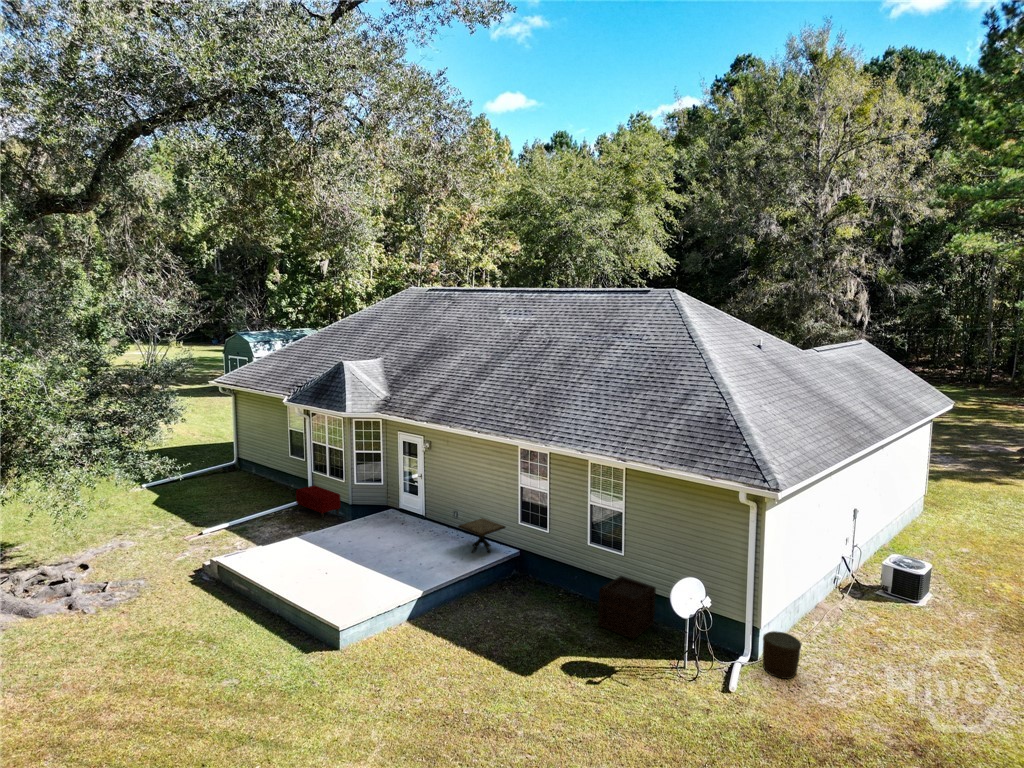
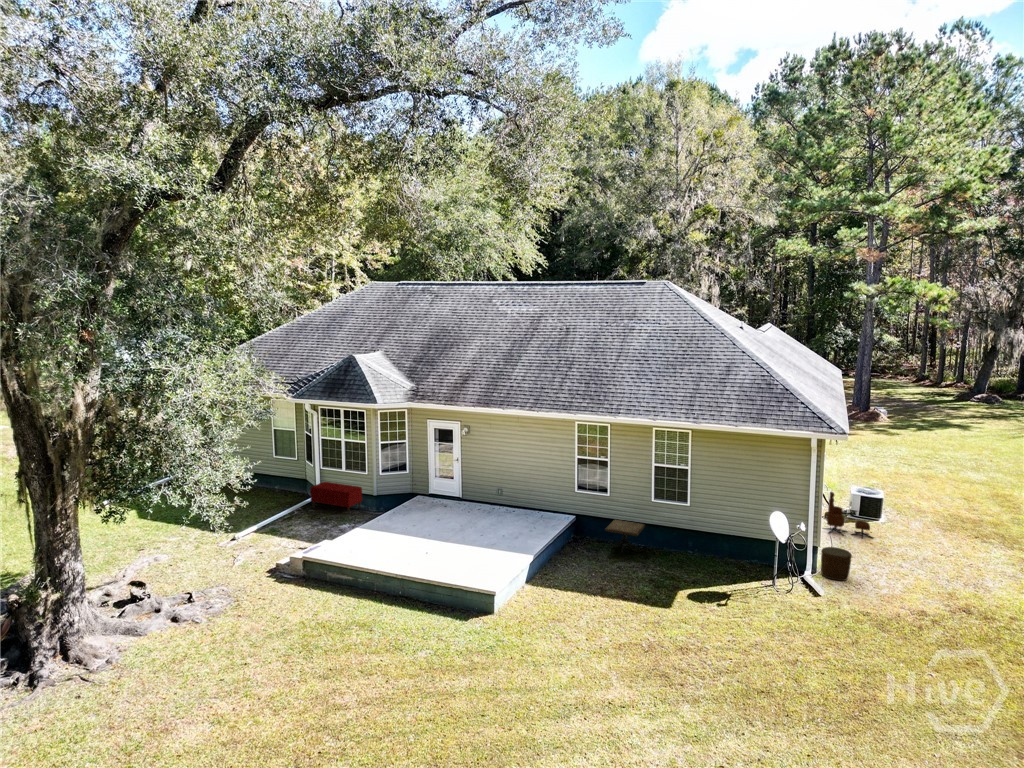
side table: present [458,518,506,553] -> present [605,520,645,553]
lounge chair: none [826,558,887,626] -> present [823,492,873,538]
wooden crate: present [598,576,656,639] -> none [683,522,724,572]

